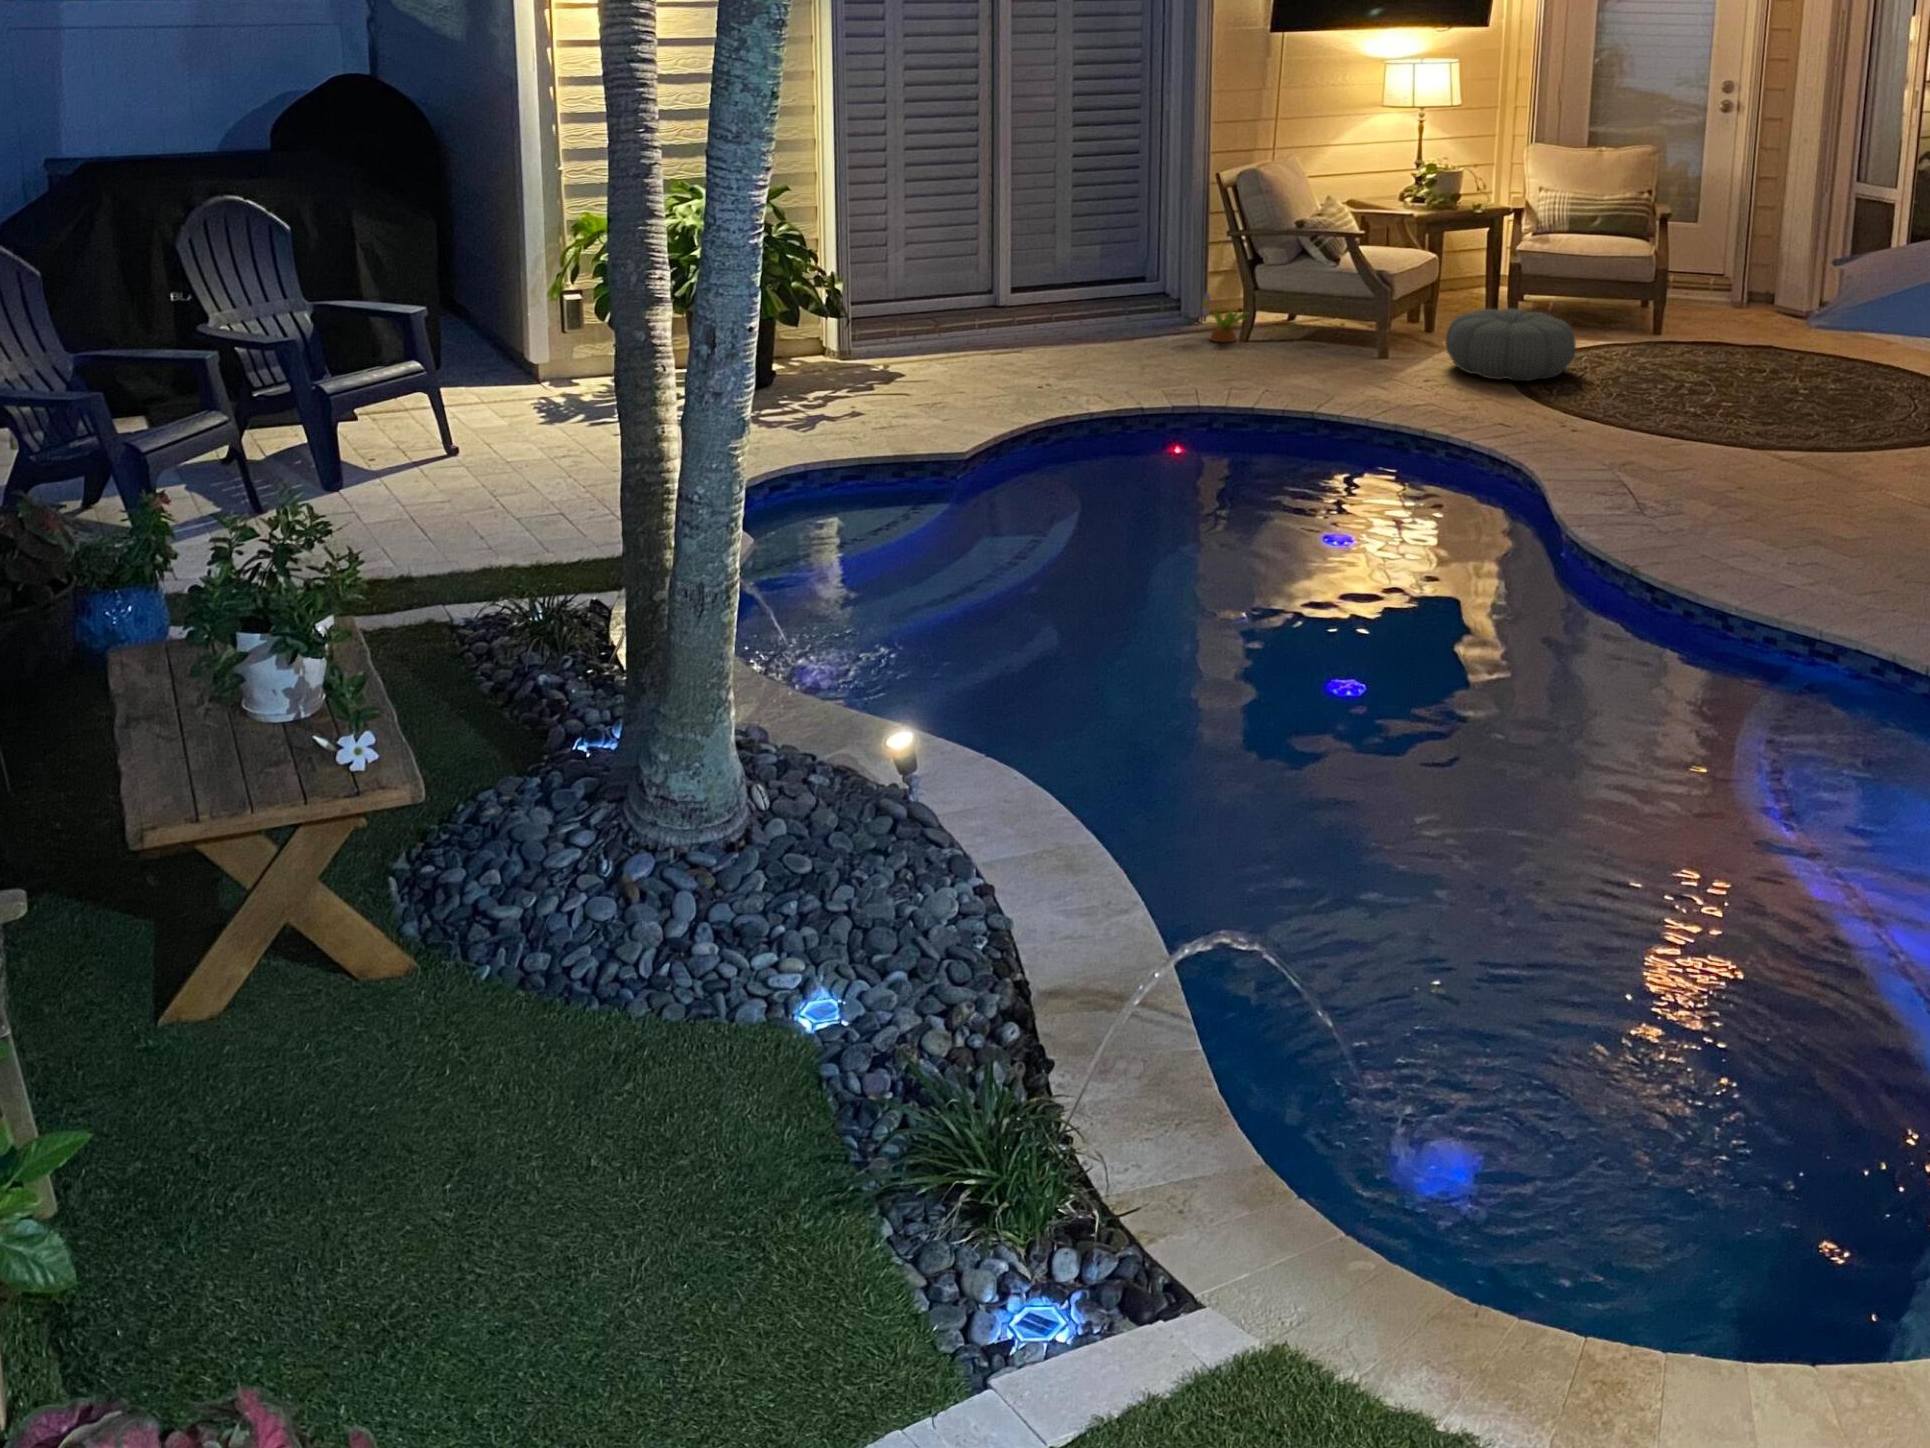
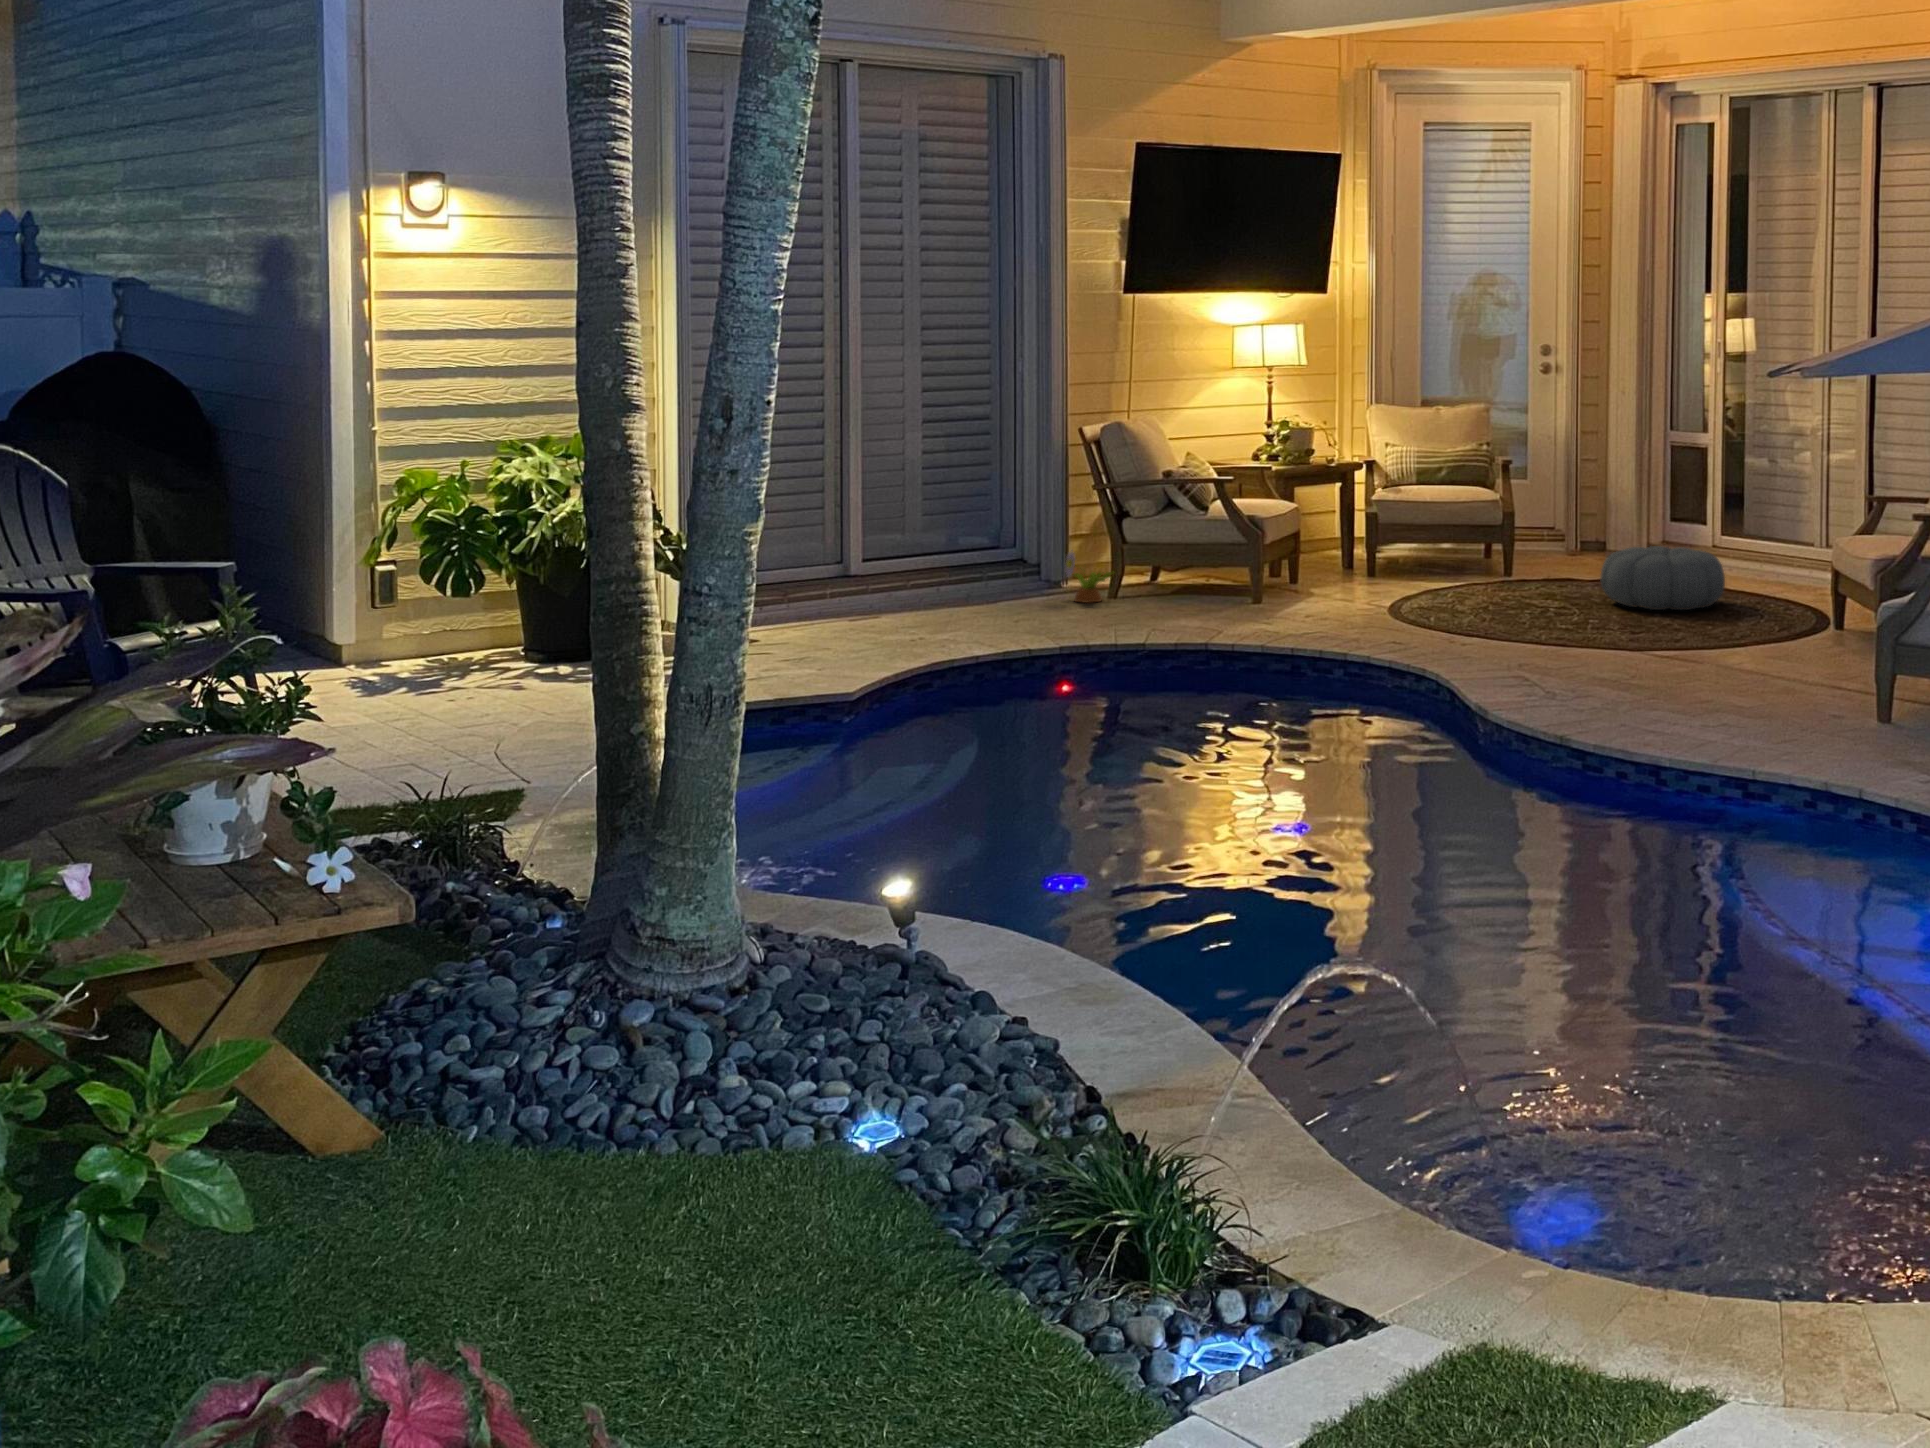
pouf: present [1445,309,1576,381] -> present [1601,546,1725,610]

